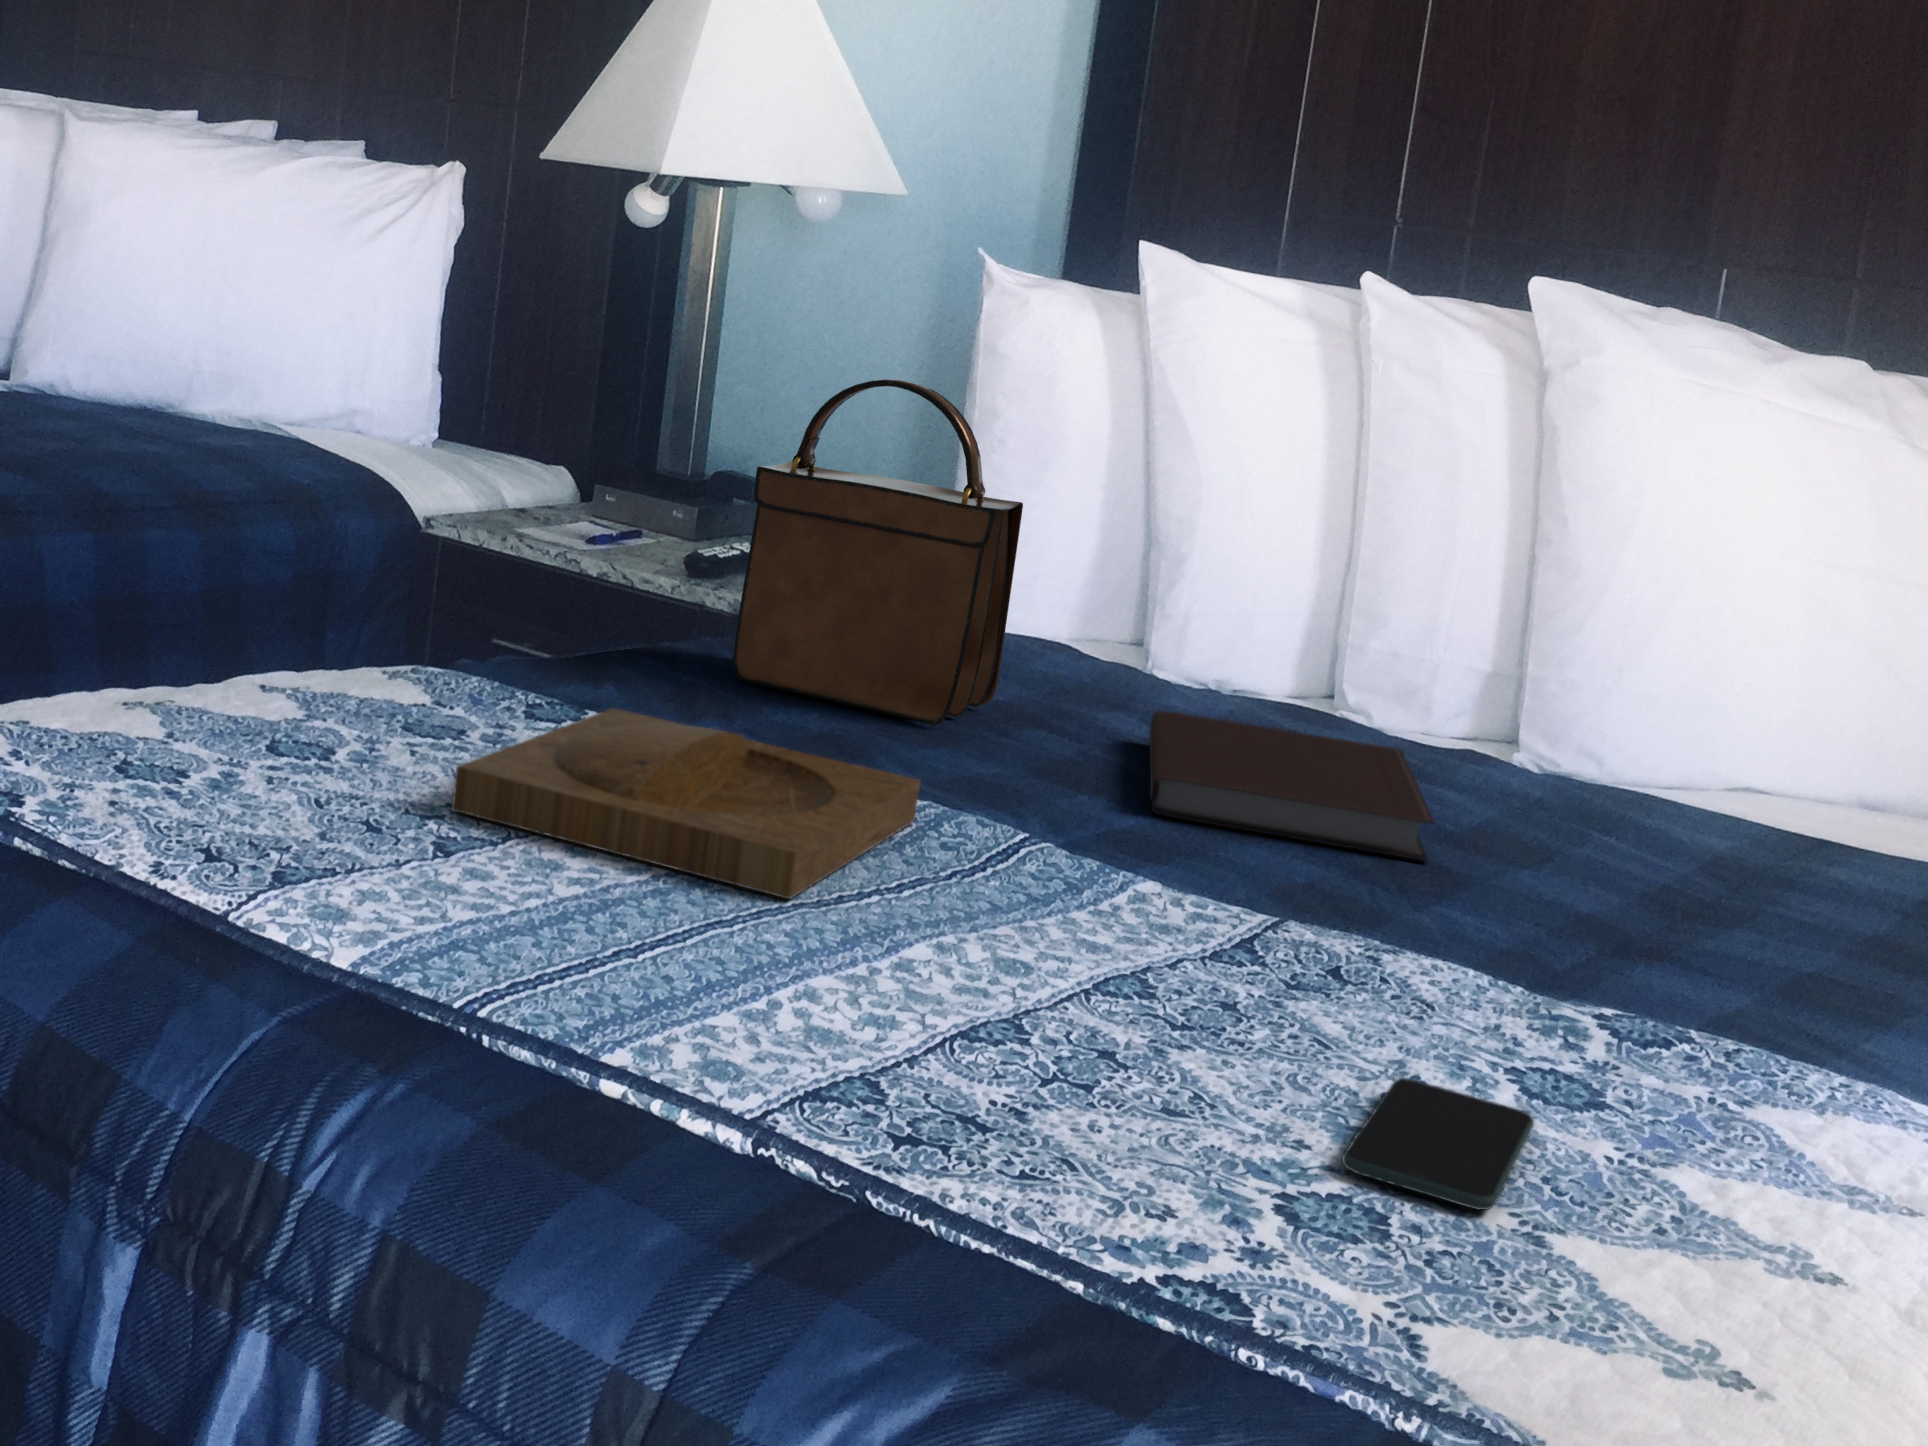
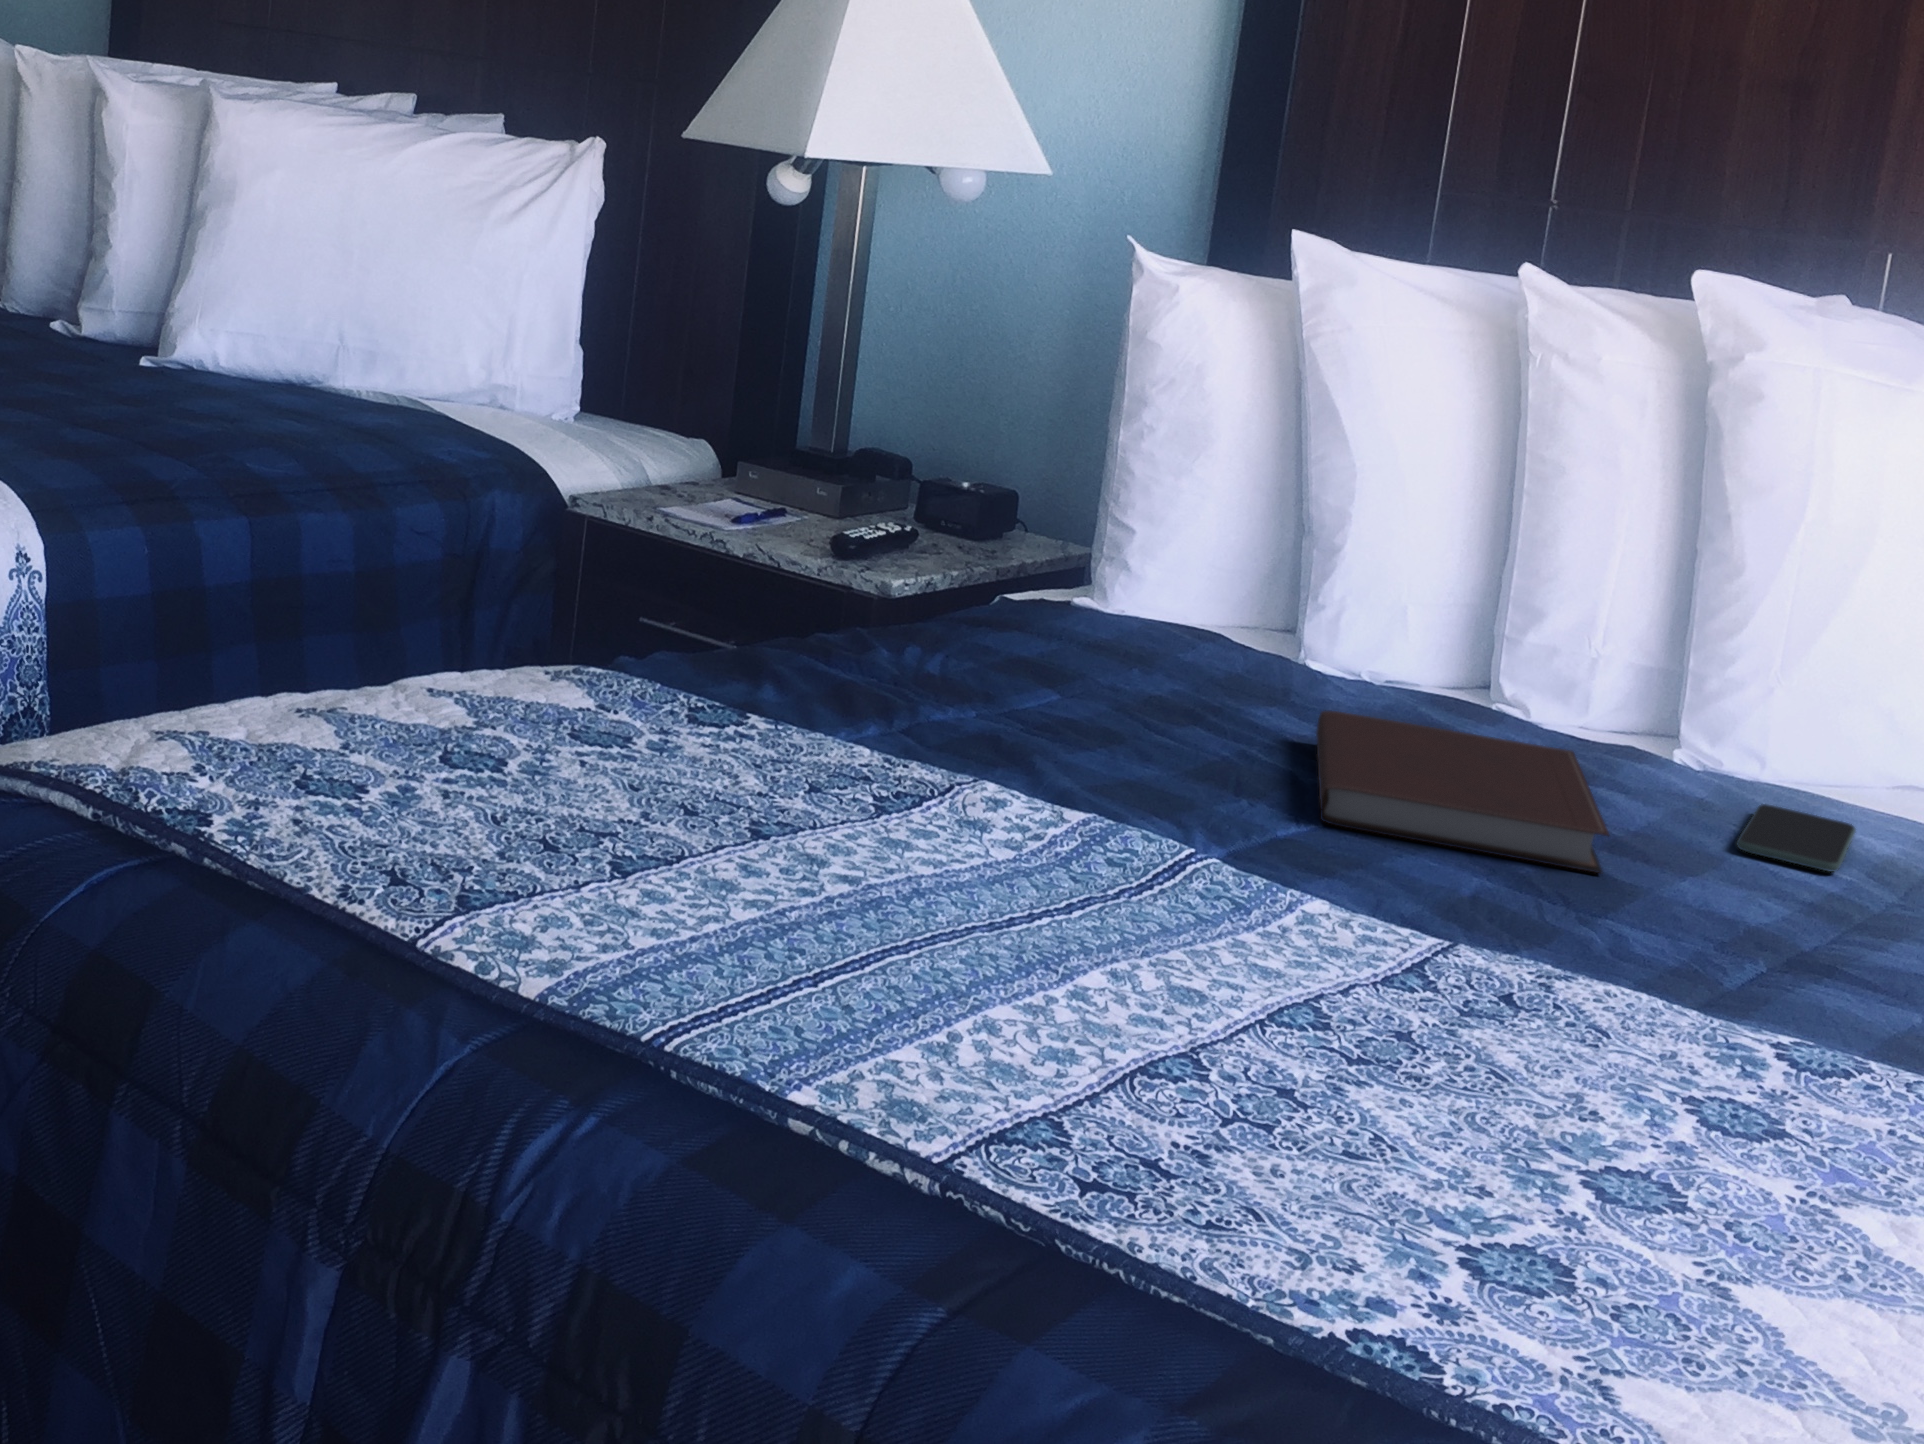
handbag: present [733,379,1023,725] -> none [896,378,1189,726]
tray: present [452,708,920,899] -> none [627,716,1091,923]
smartphone: present [1342,1078,1534,1210] -> present [1737,804,1856,872]

